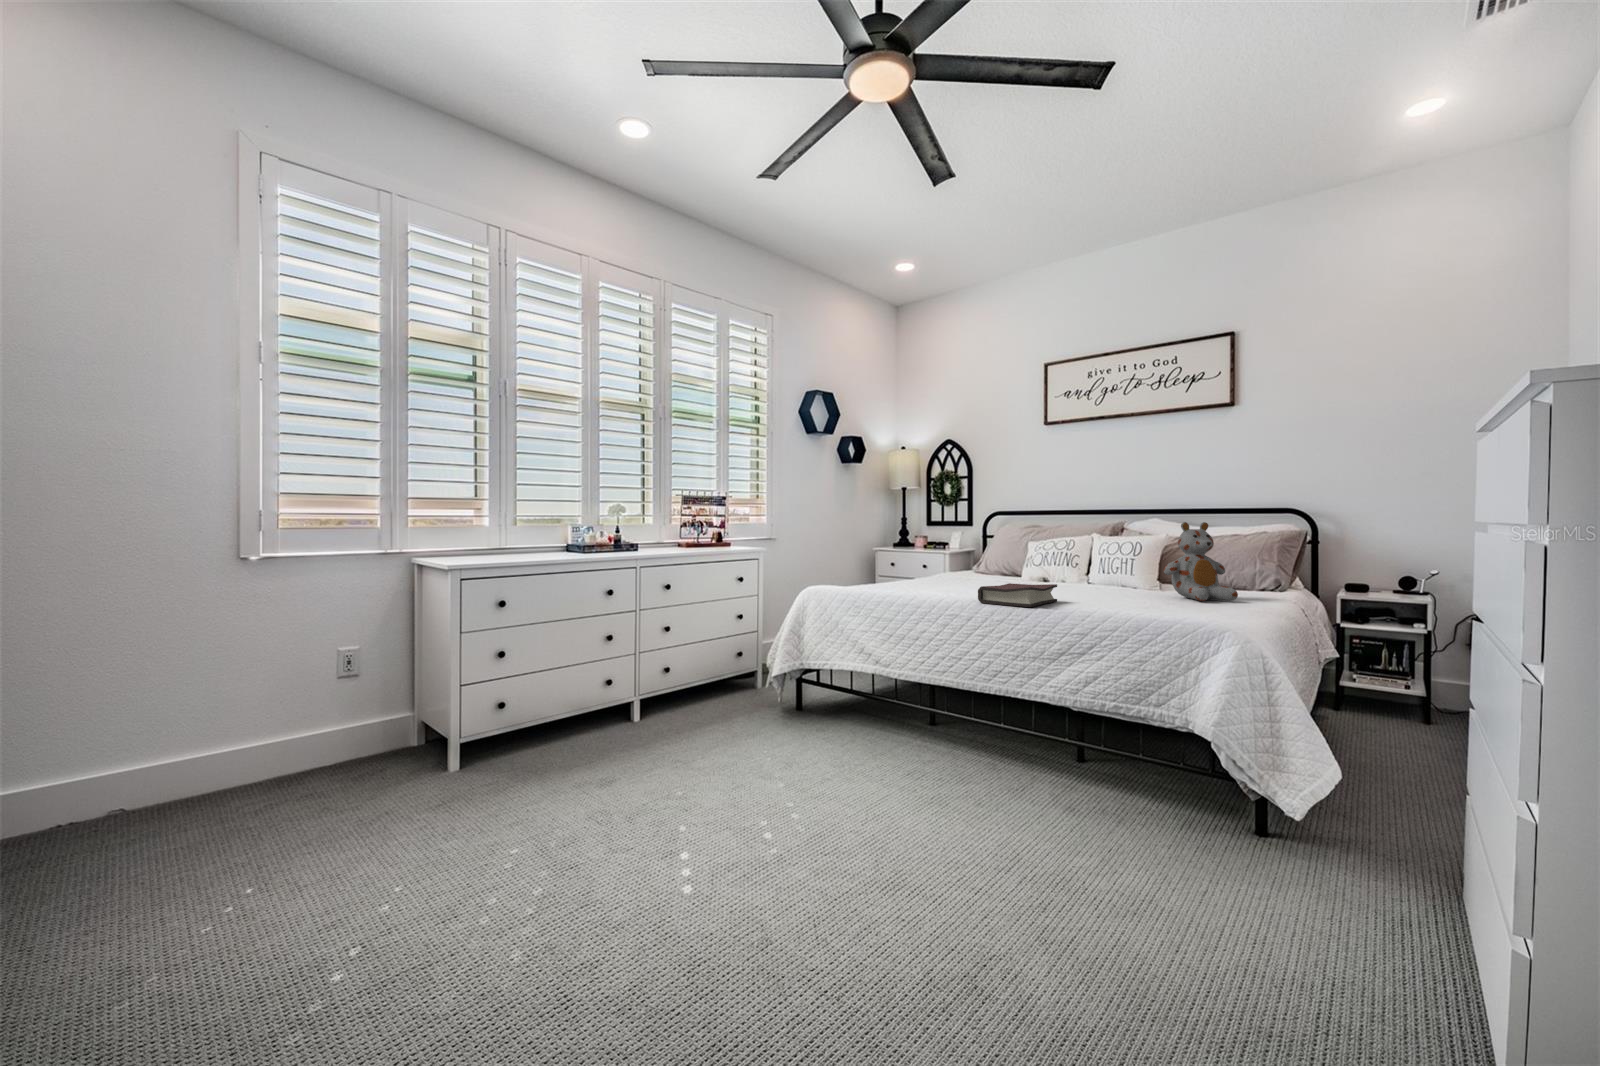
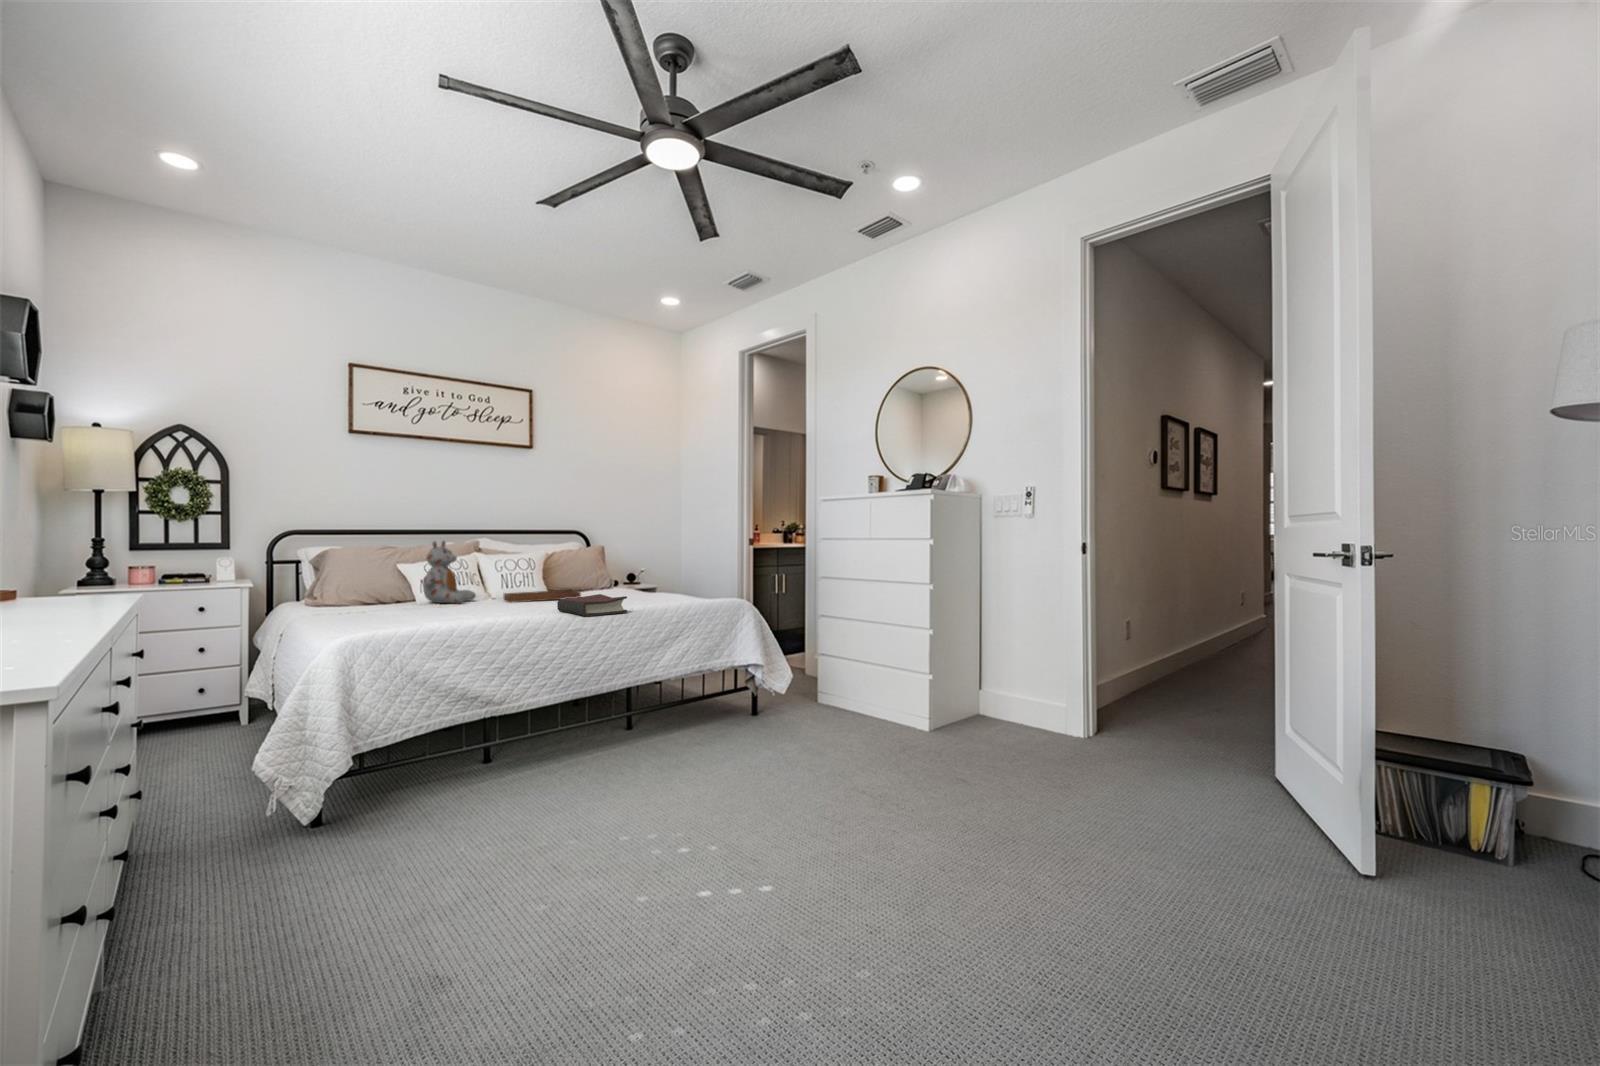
stuffed bear: present [1164,522,1238,601] -> present [423,541,476,603]
tray: none [1053,562,1149,593] -> present [504,576,581,603]

